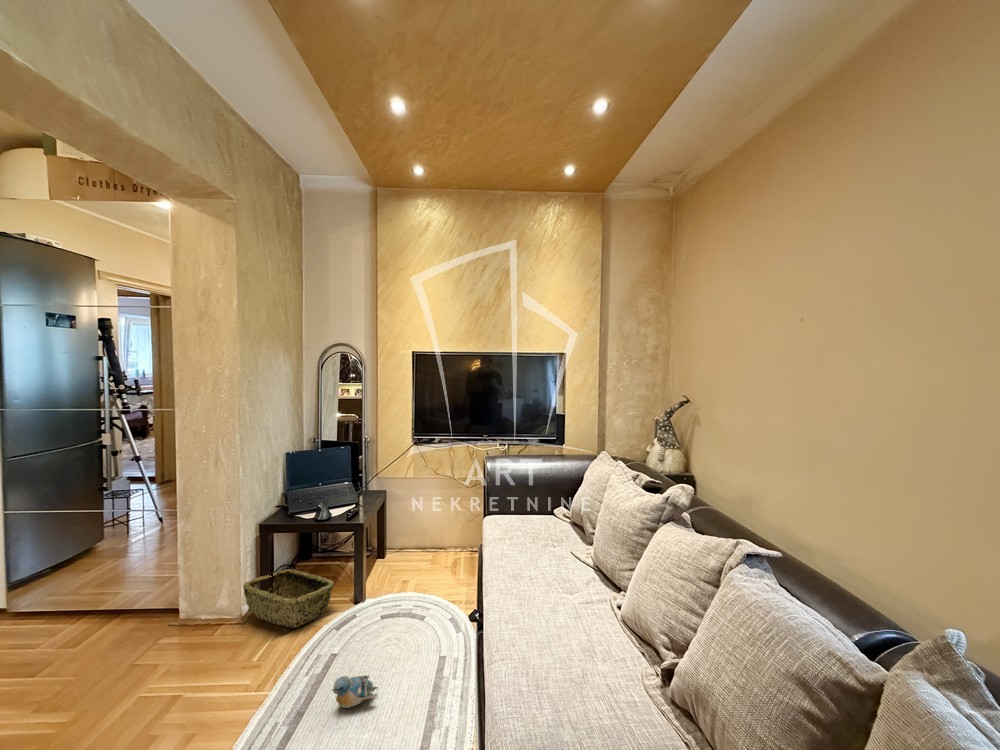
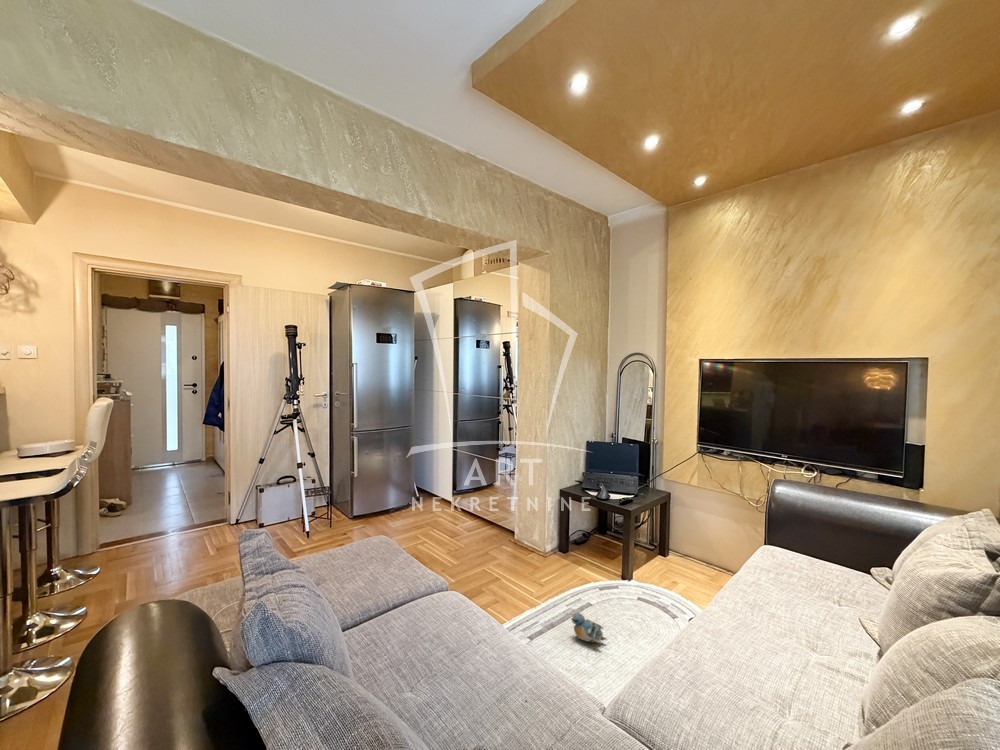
woven basket: present [243,569,334,628] -> none [546,528,605,575]

